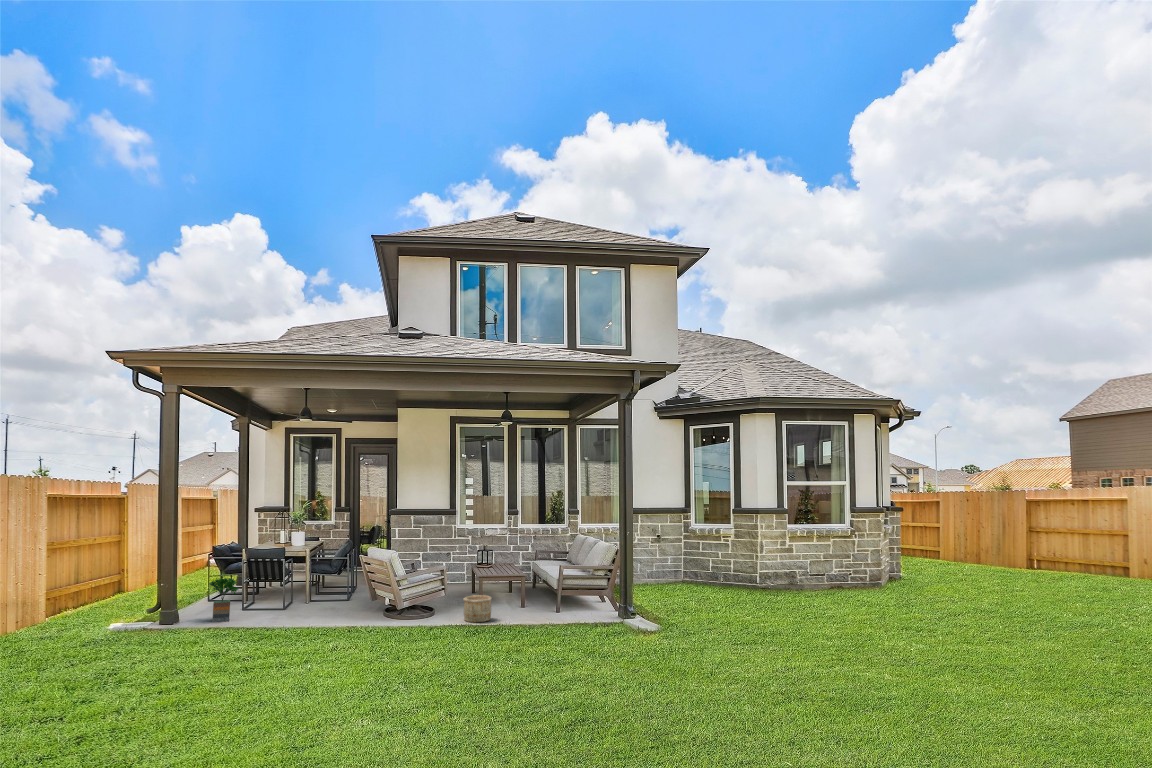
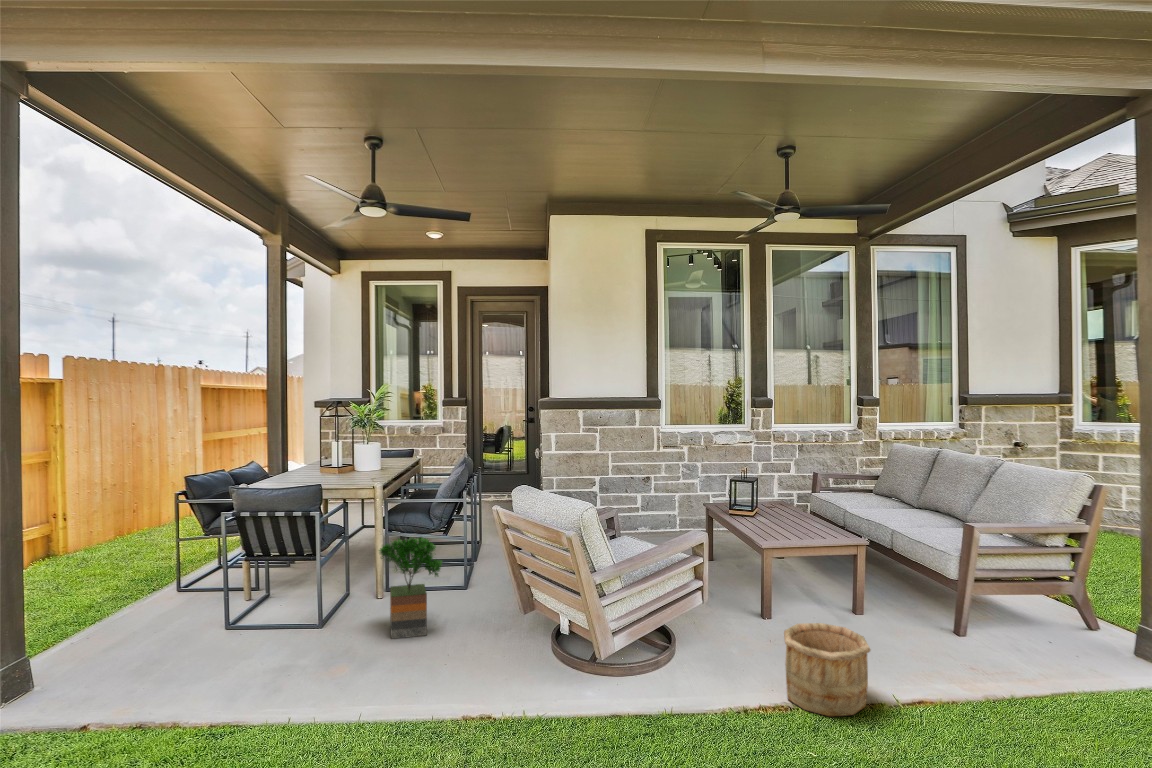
potted tree: present [209,578,238,622] -> present [379,537,442,639]

